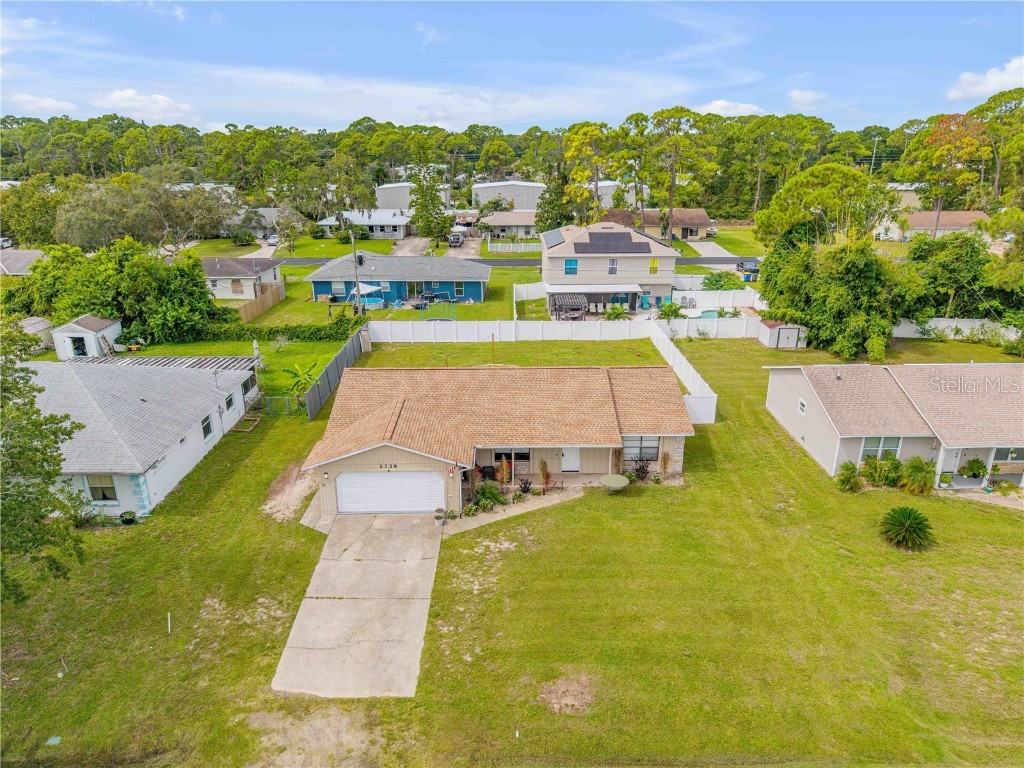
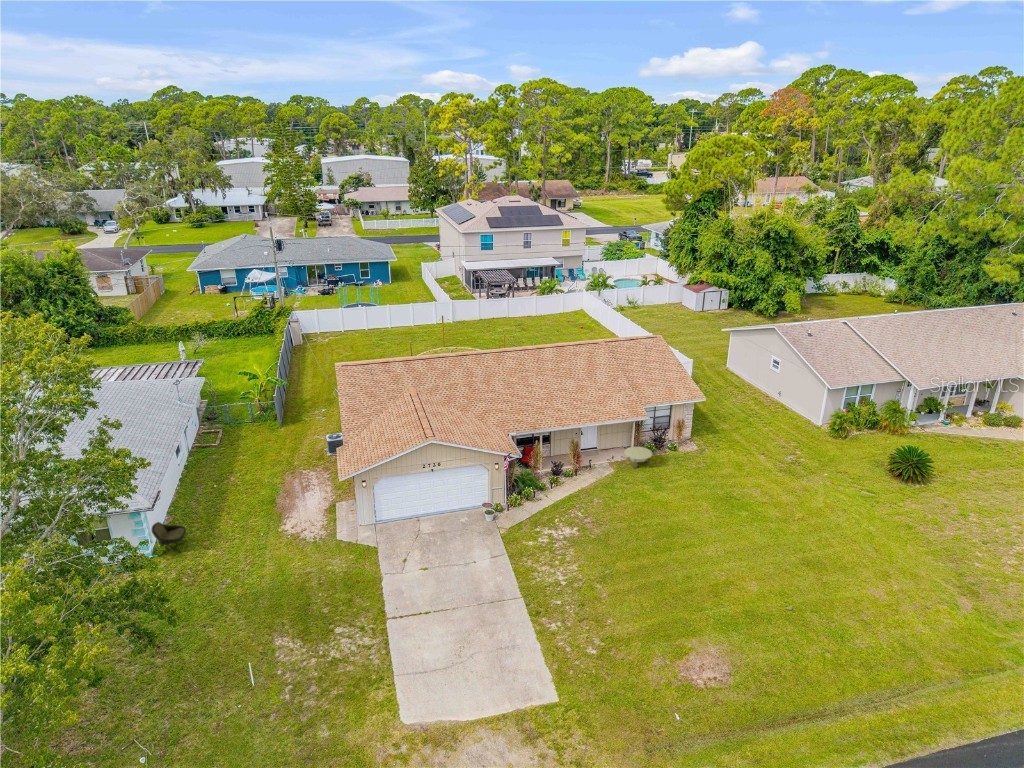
lounge chair: none [148,486,180,516] -> present [152,522,186,556]

